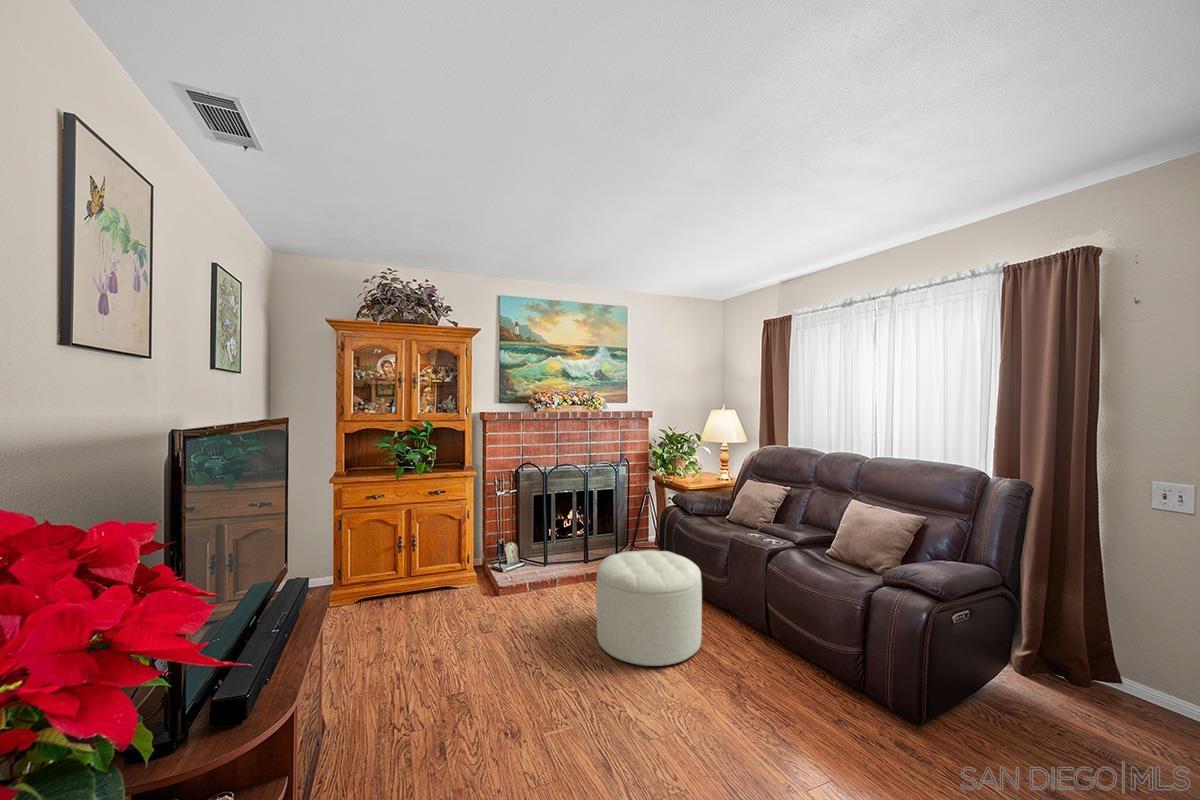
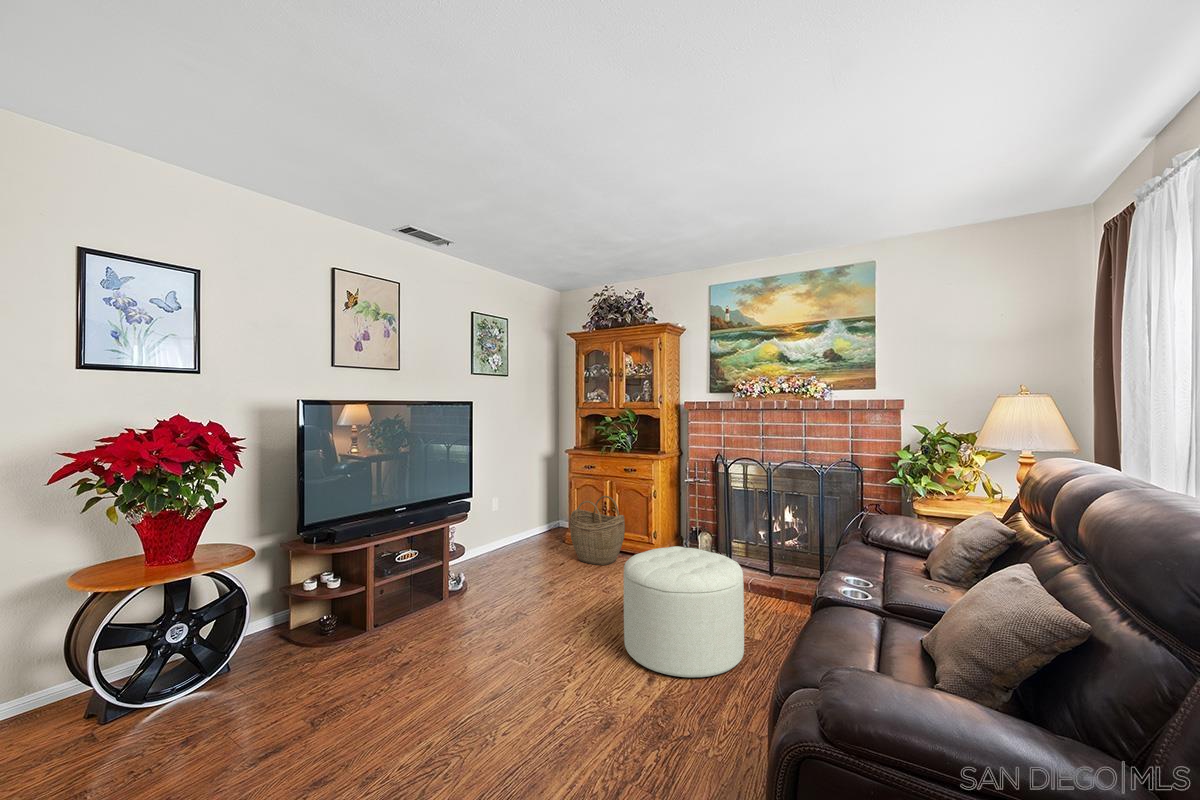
woven basket: none [377,530,450,620] -> present [570,496,625,565]

